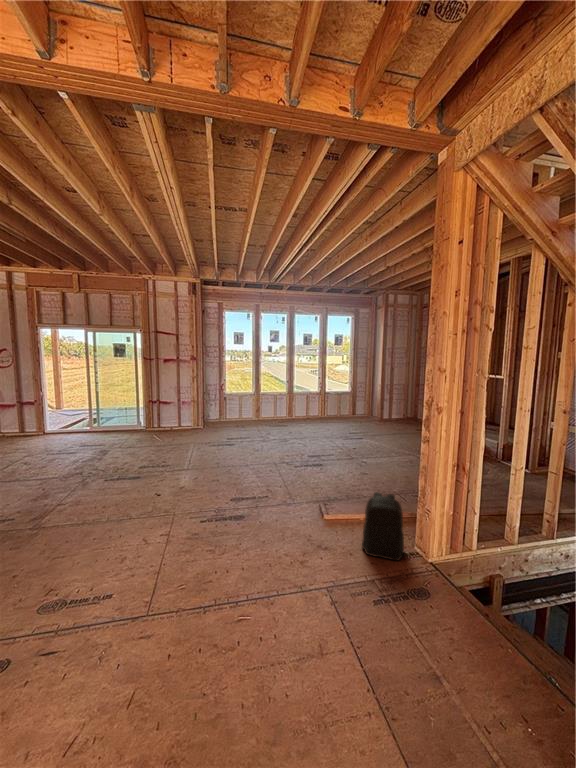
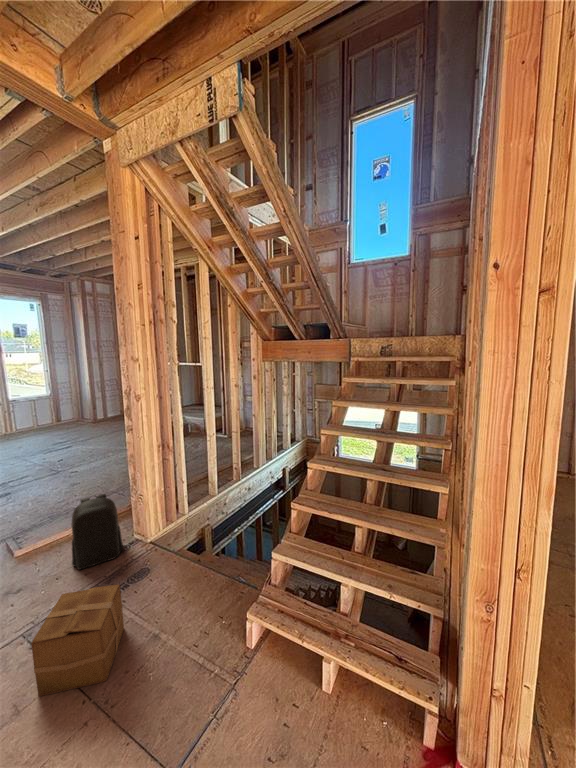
cardboard box: none [335,575,407,689] -> present [31,584,124,696]

